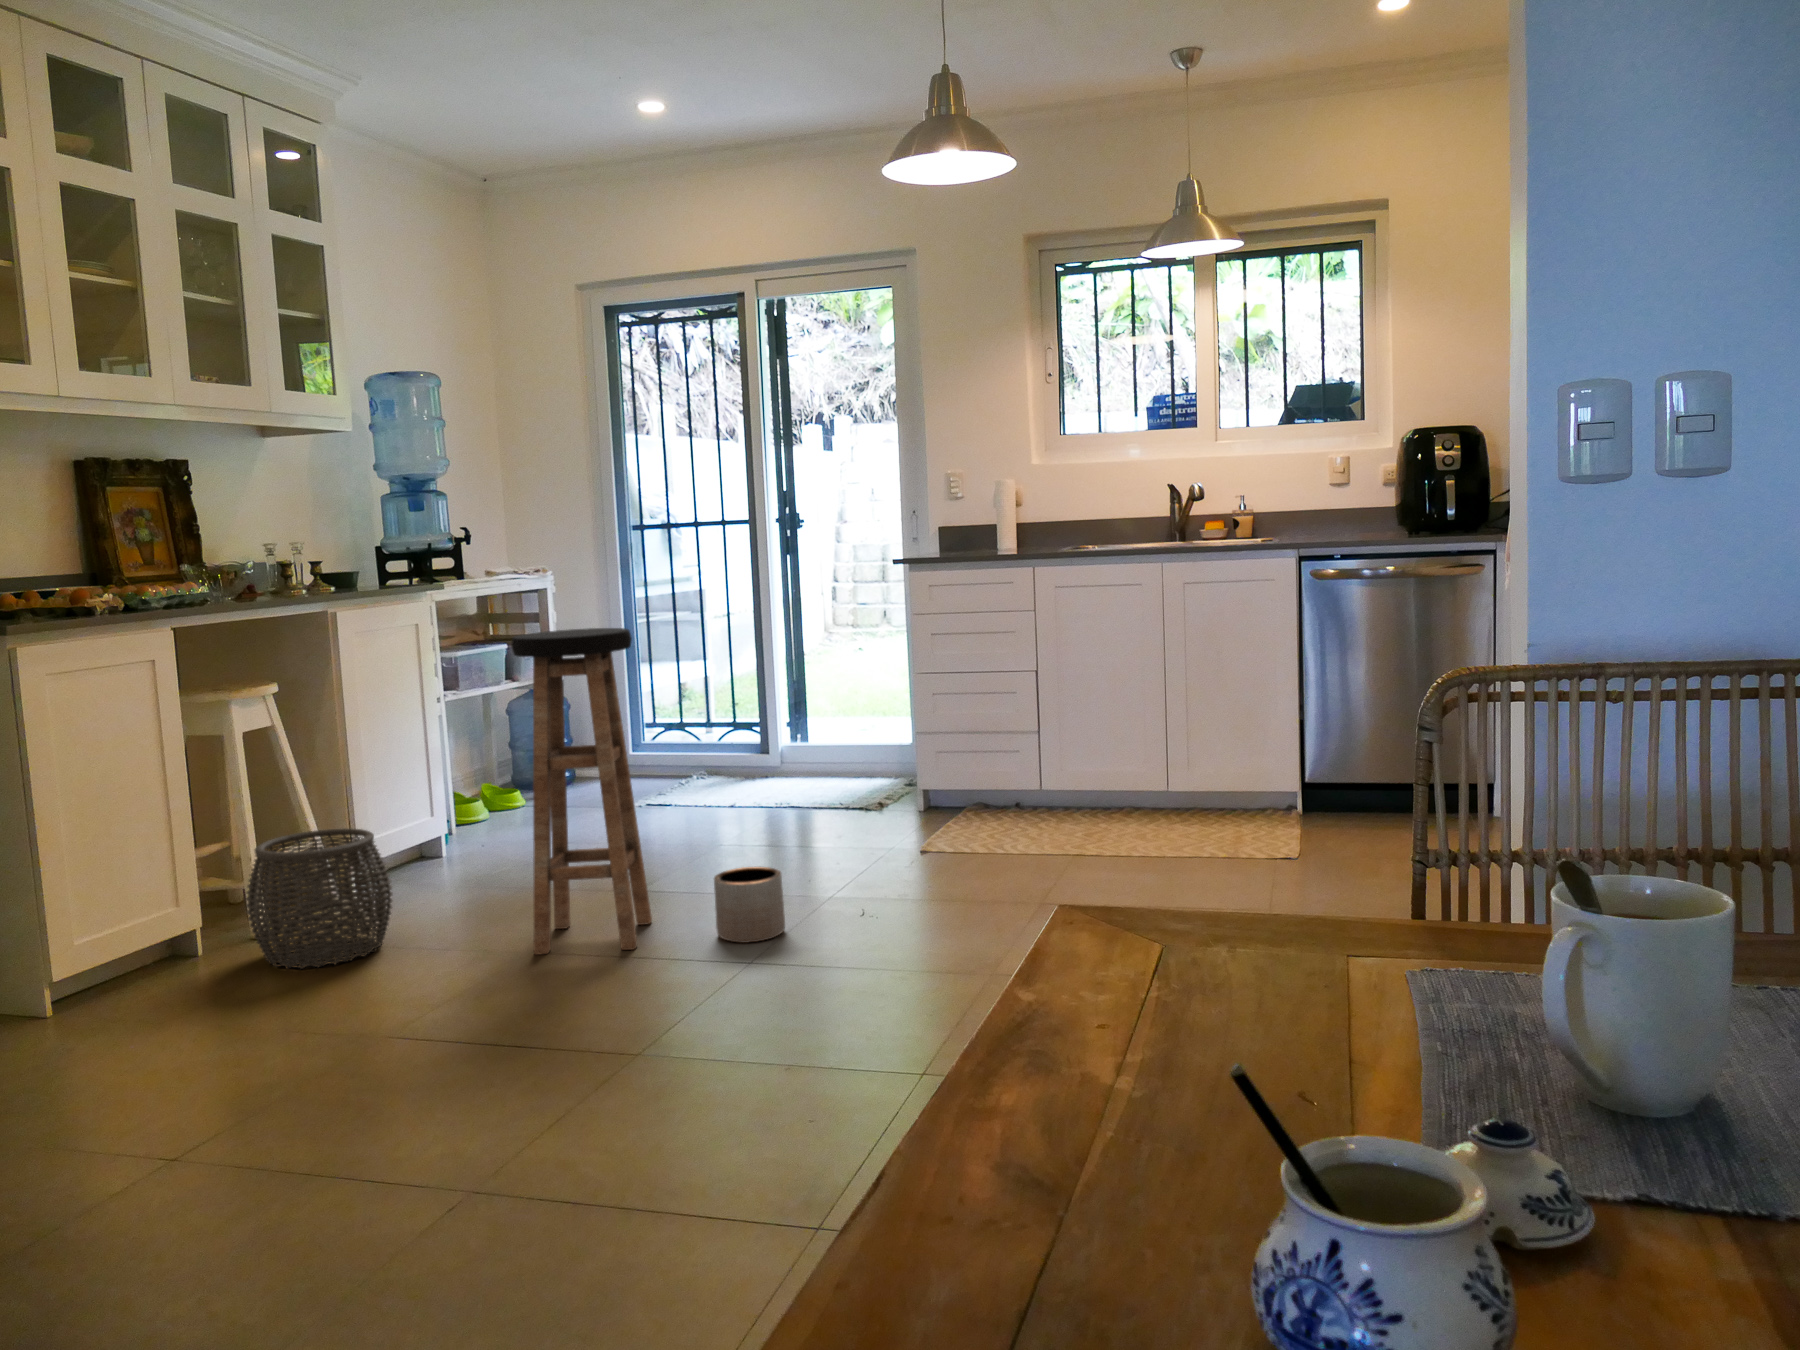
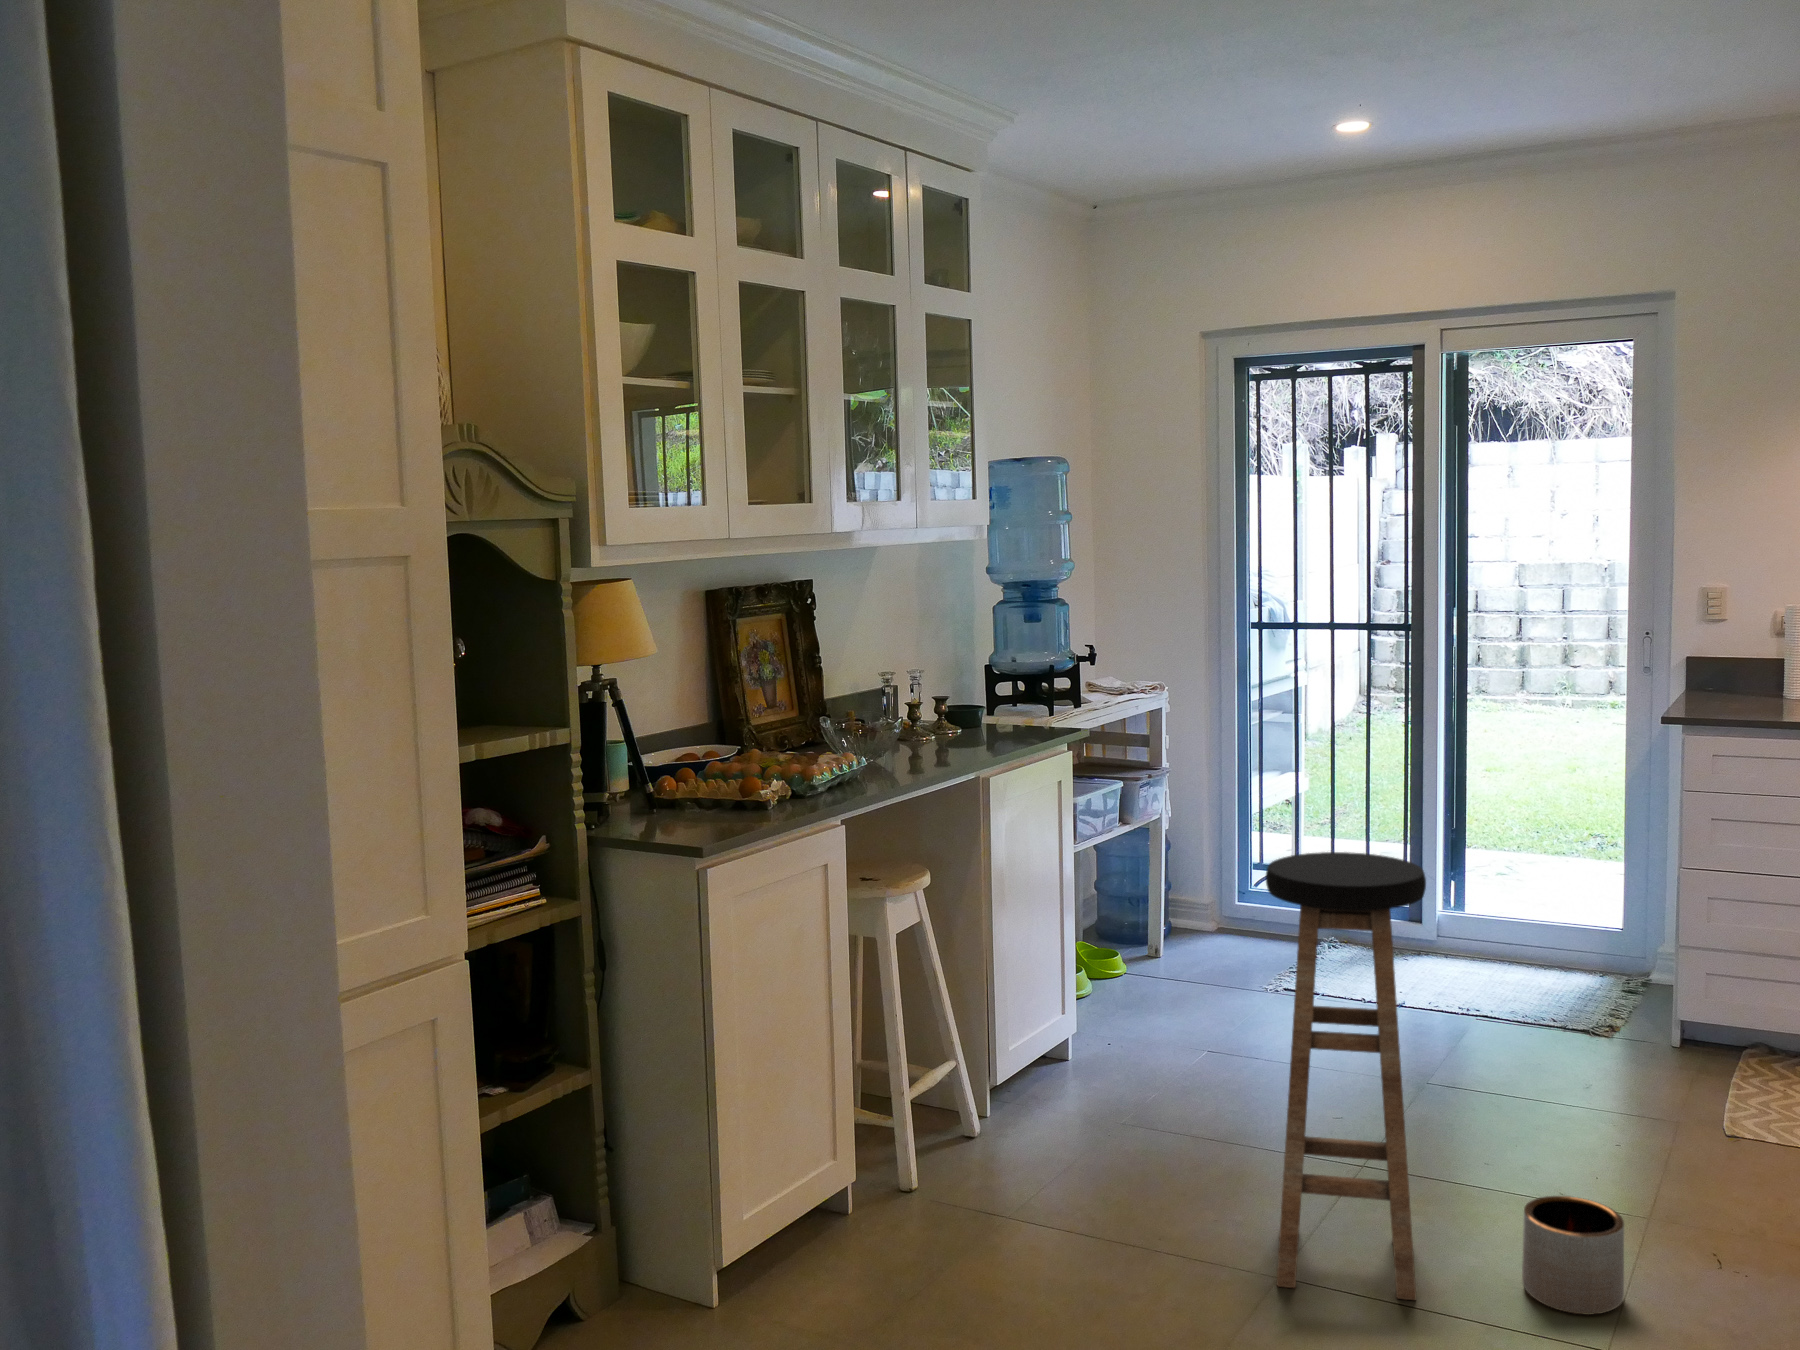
woven basket: present [246,828,393,969] -> none [915,1074,1085,1265]

